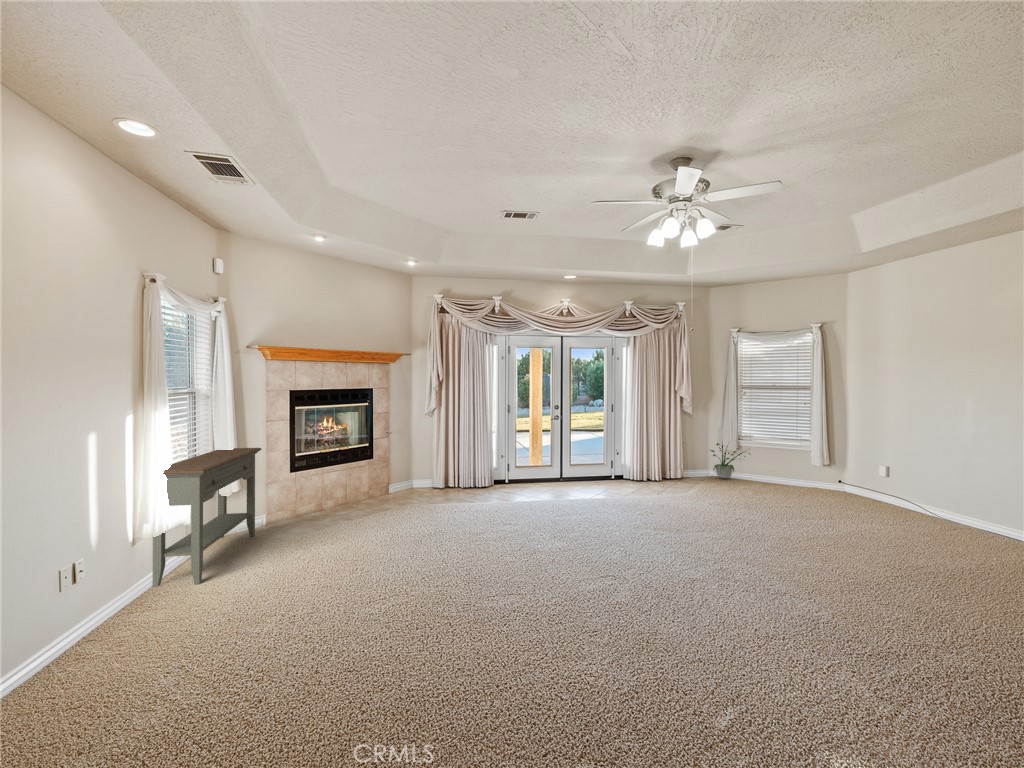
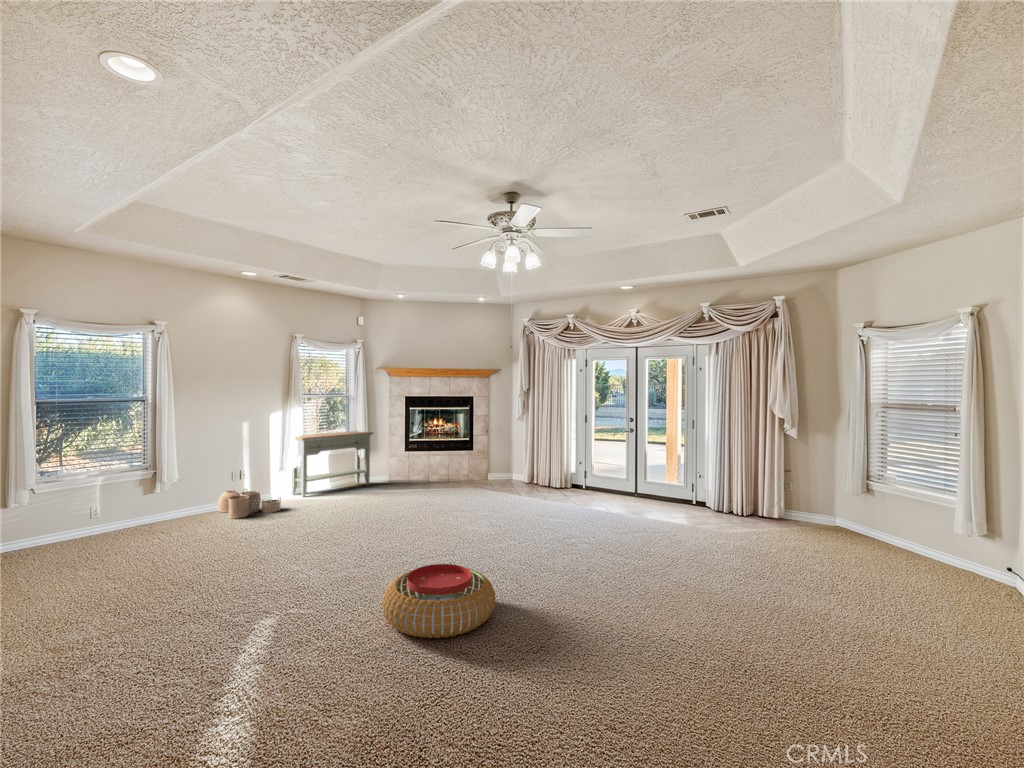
potted plant: present [711,443,750,479] -> none [819,472,871,532]
pouf: none [784,568,948,661] -> present [382,564,495,638]
woven basket: none [69,592,242,675] -> present [218,489,281,519]

